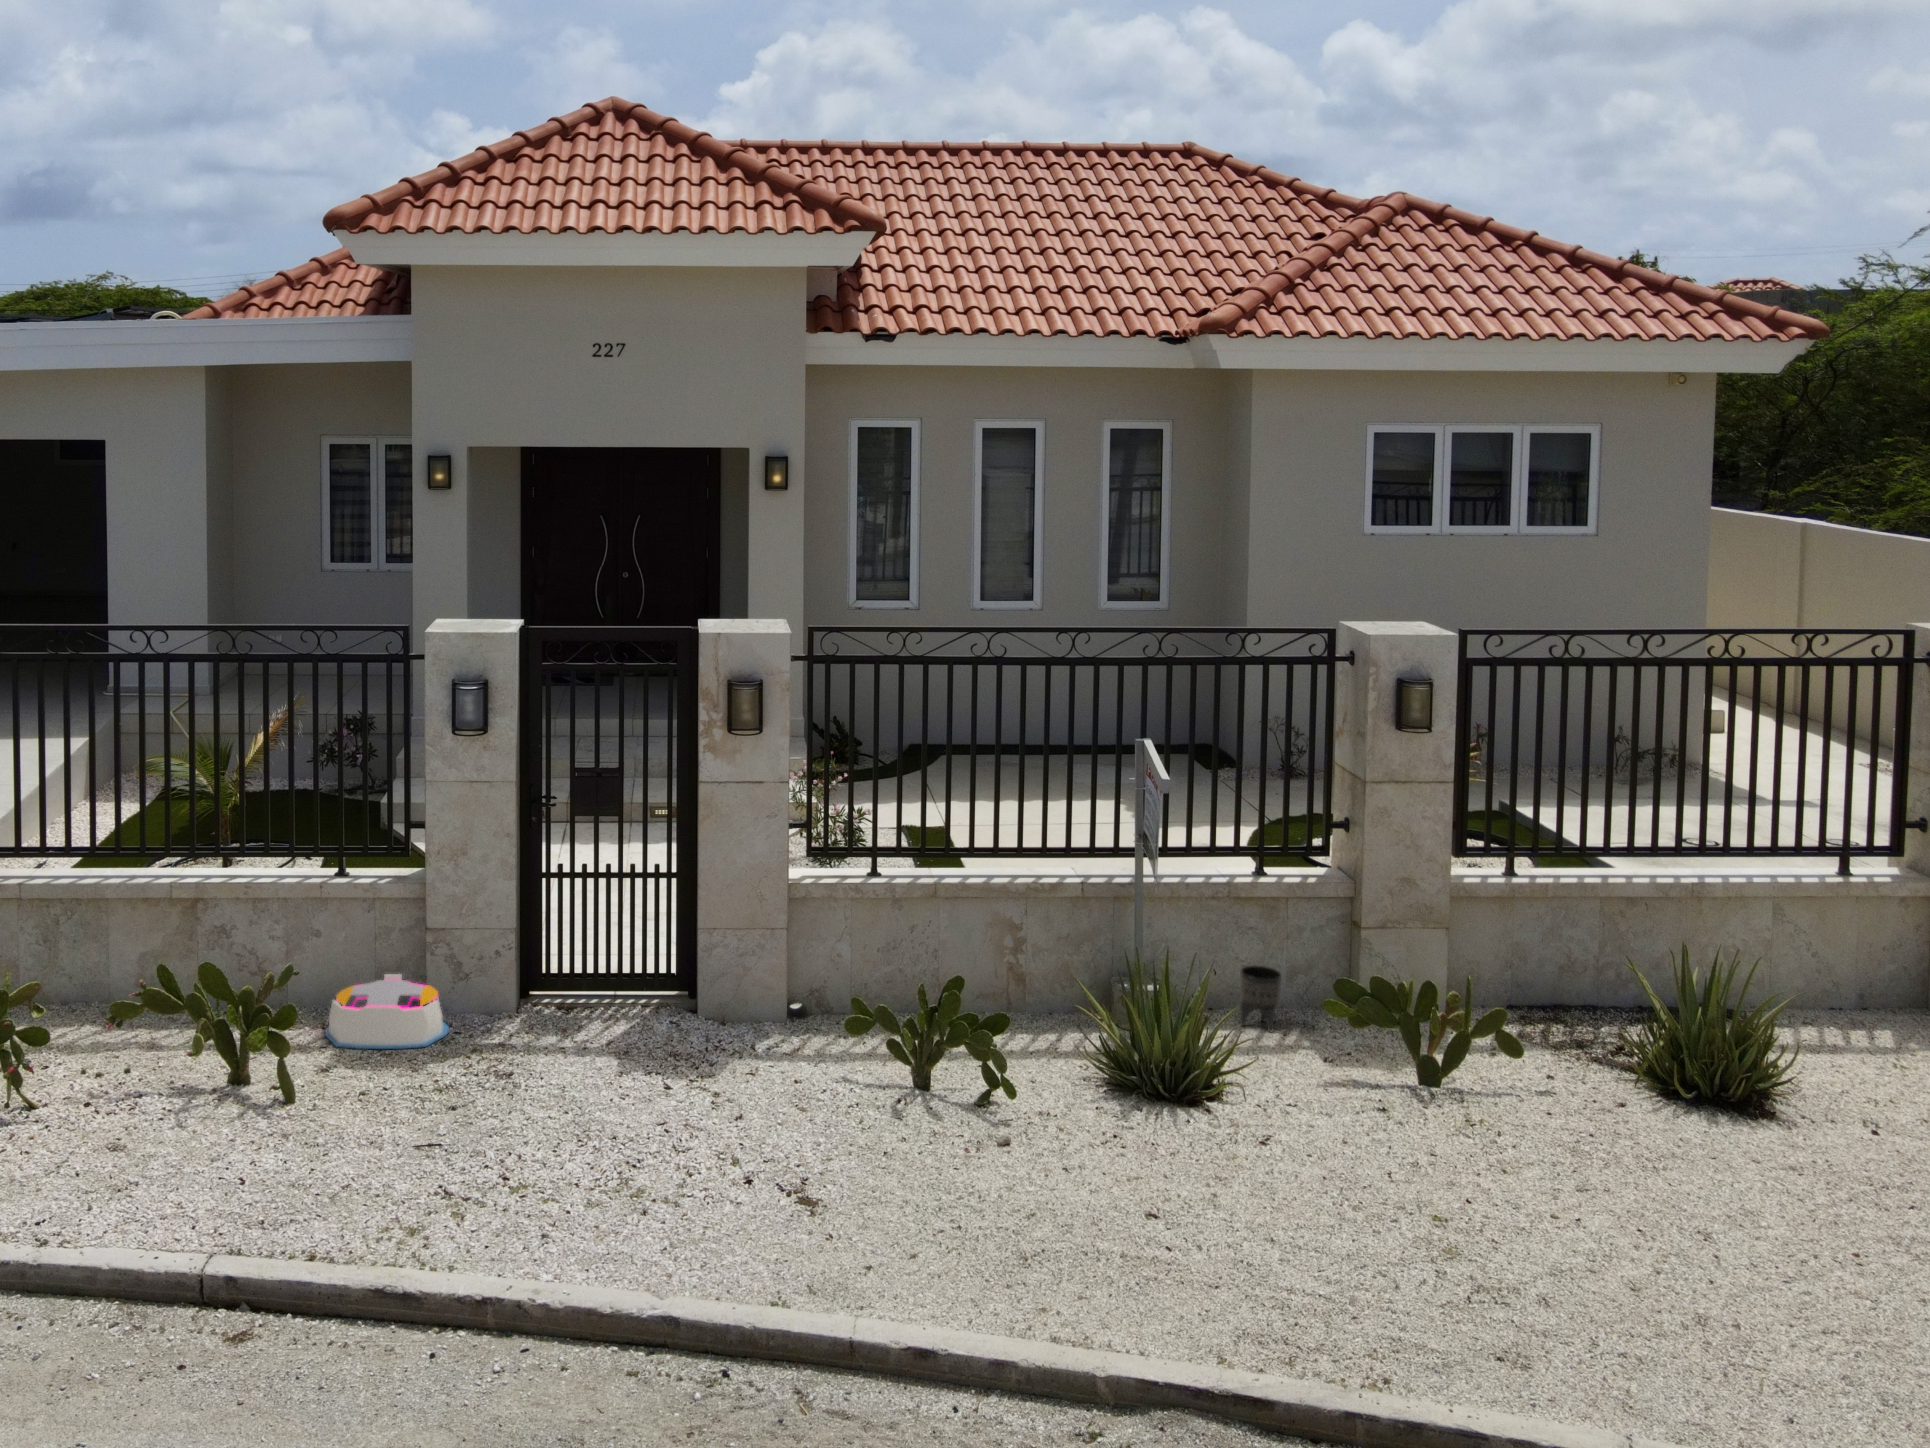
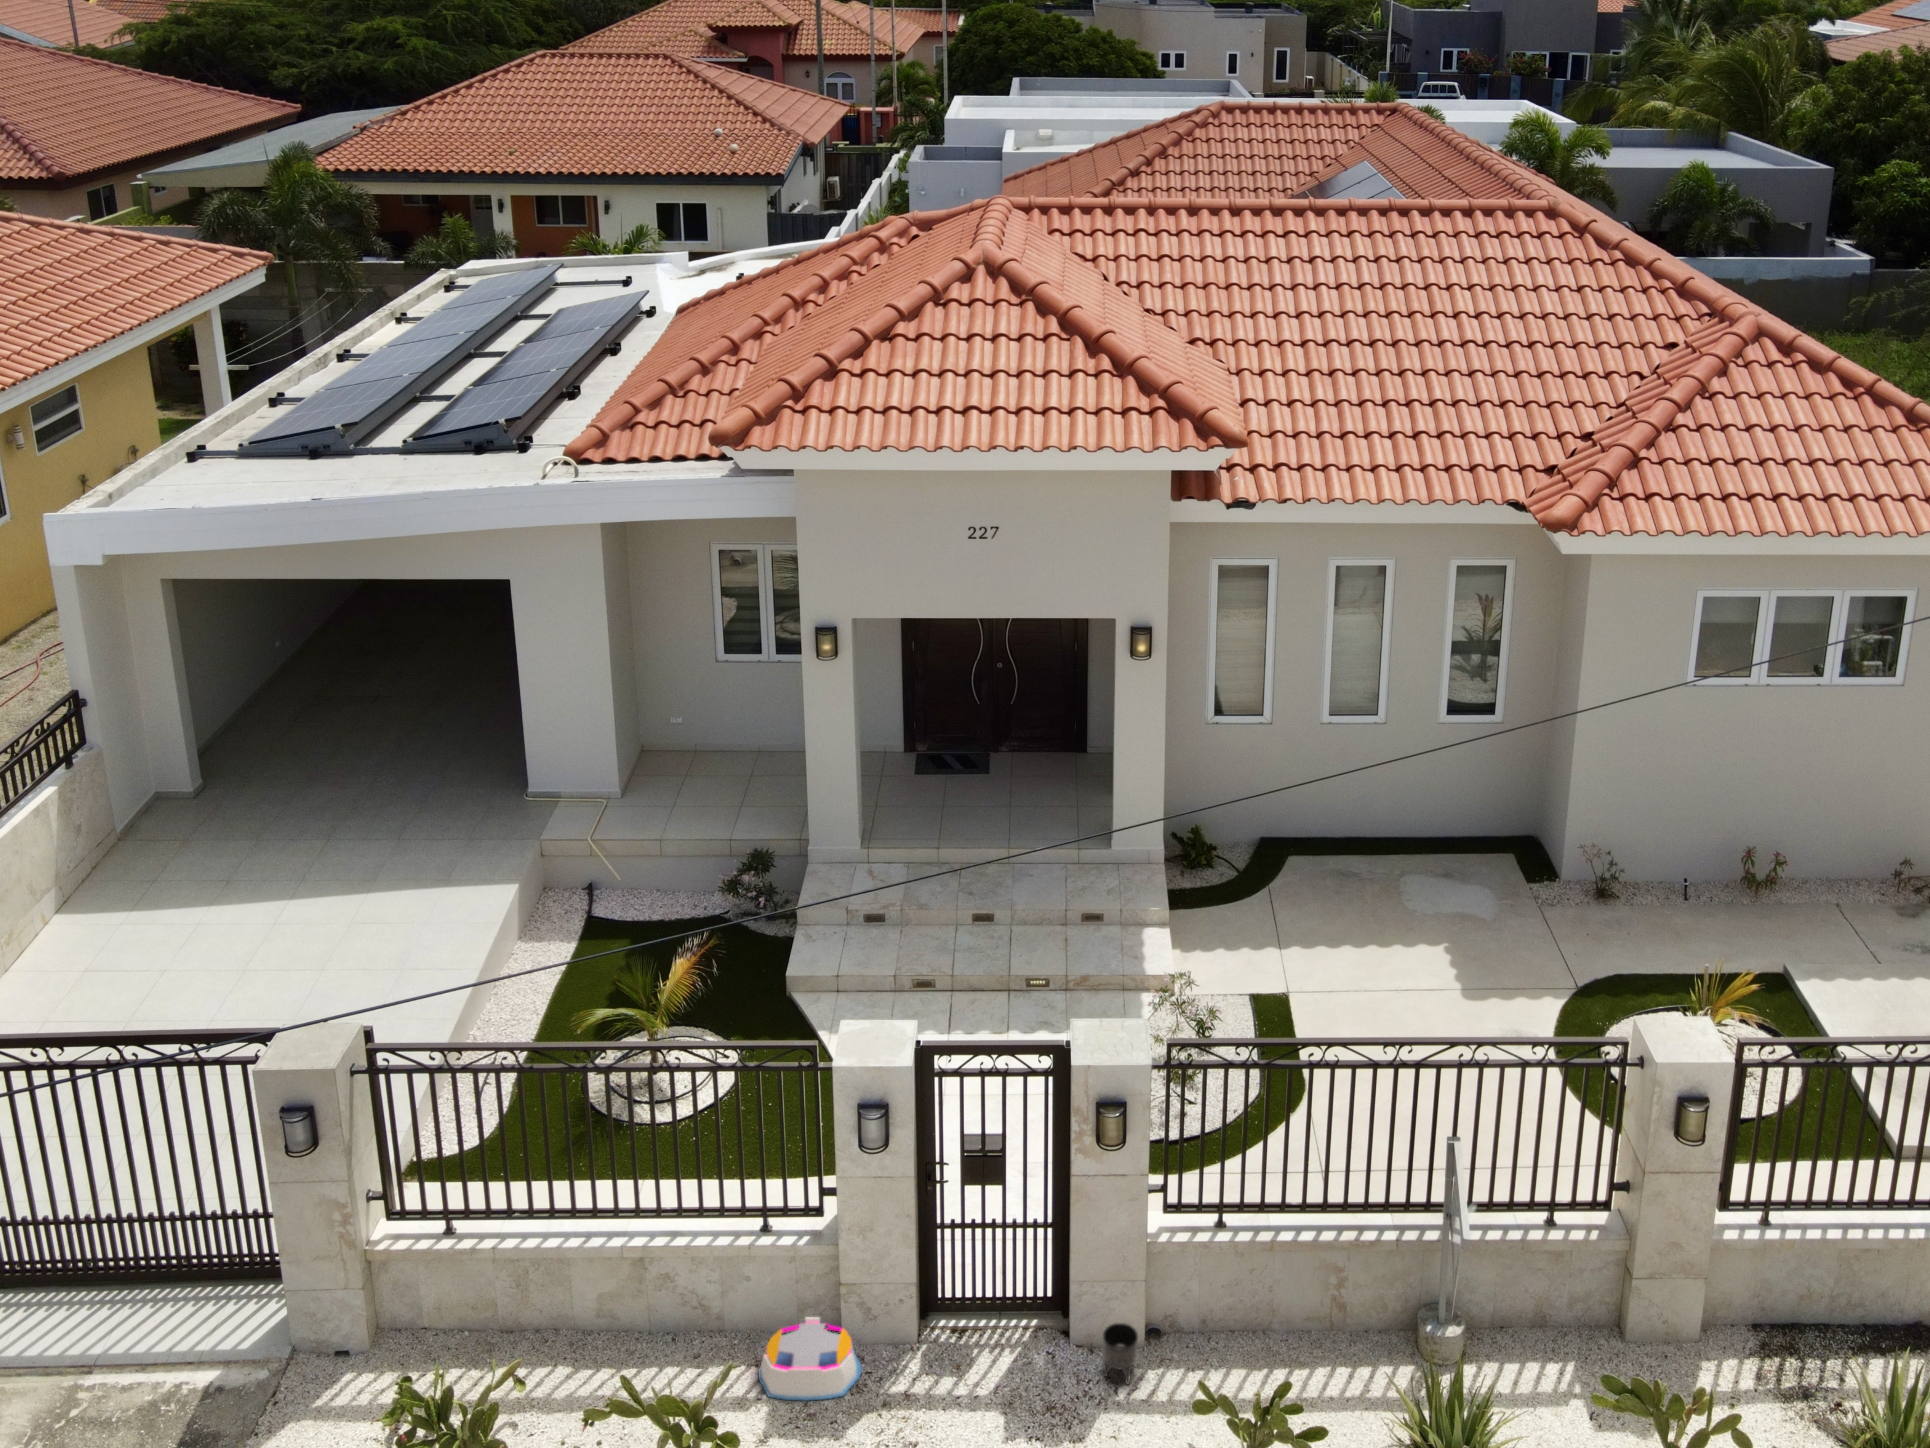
planter: present [1240,966,1282,1032] -> present [1103,1323,1138,1385]

